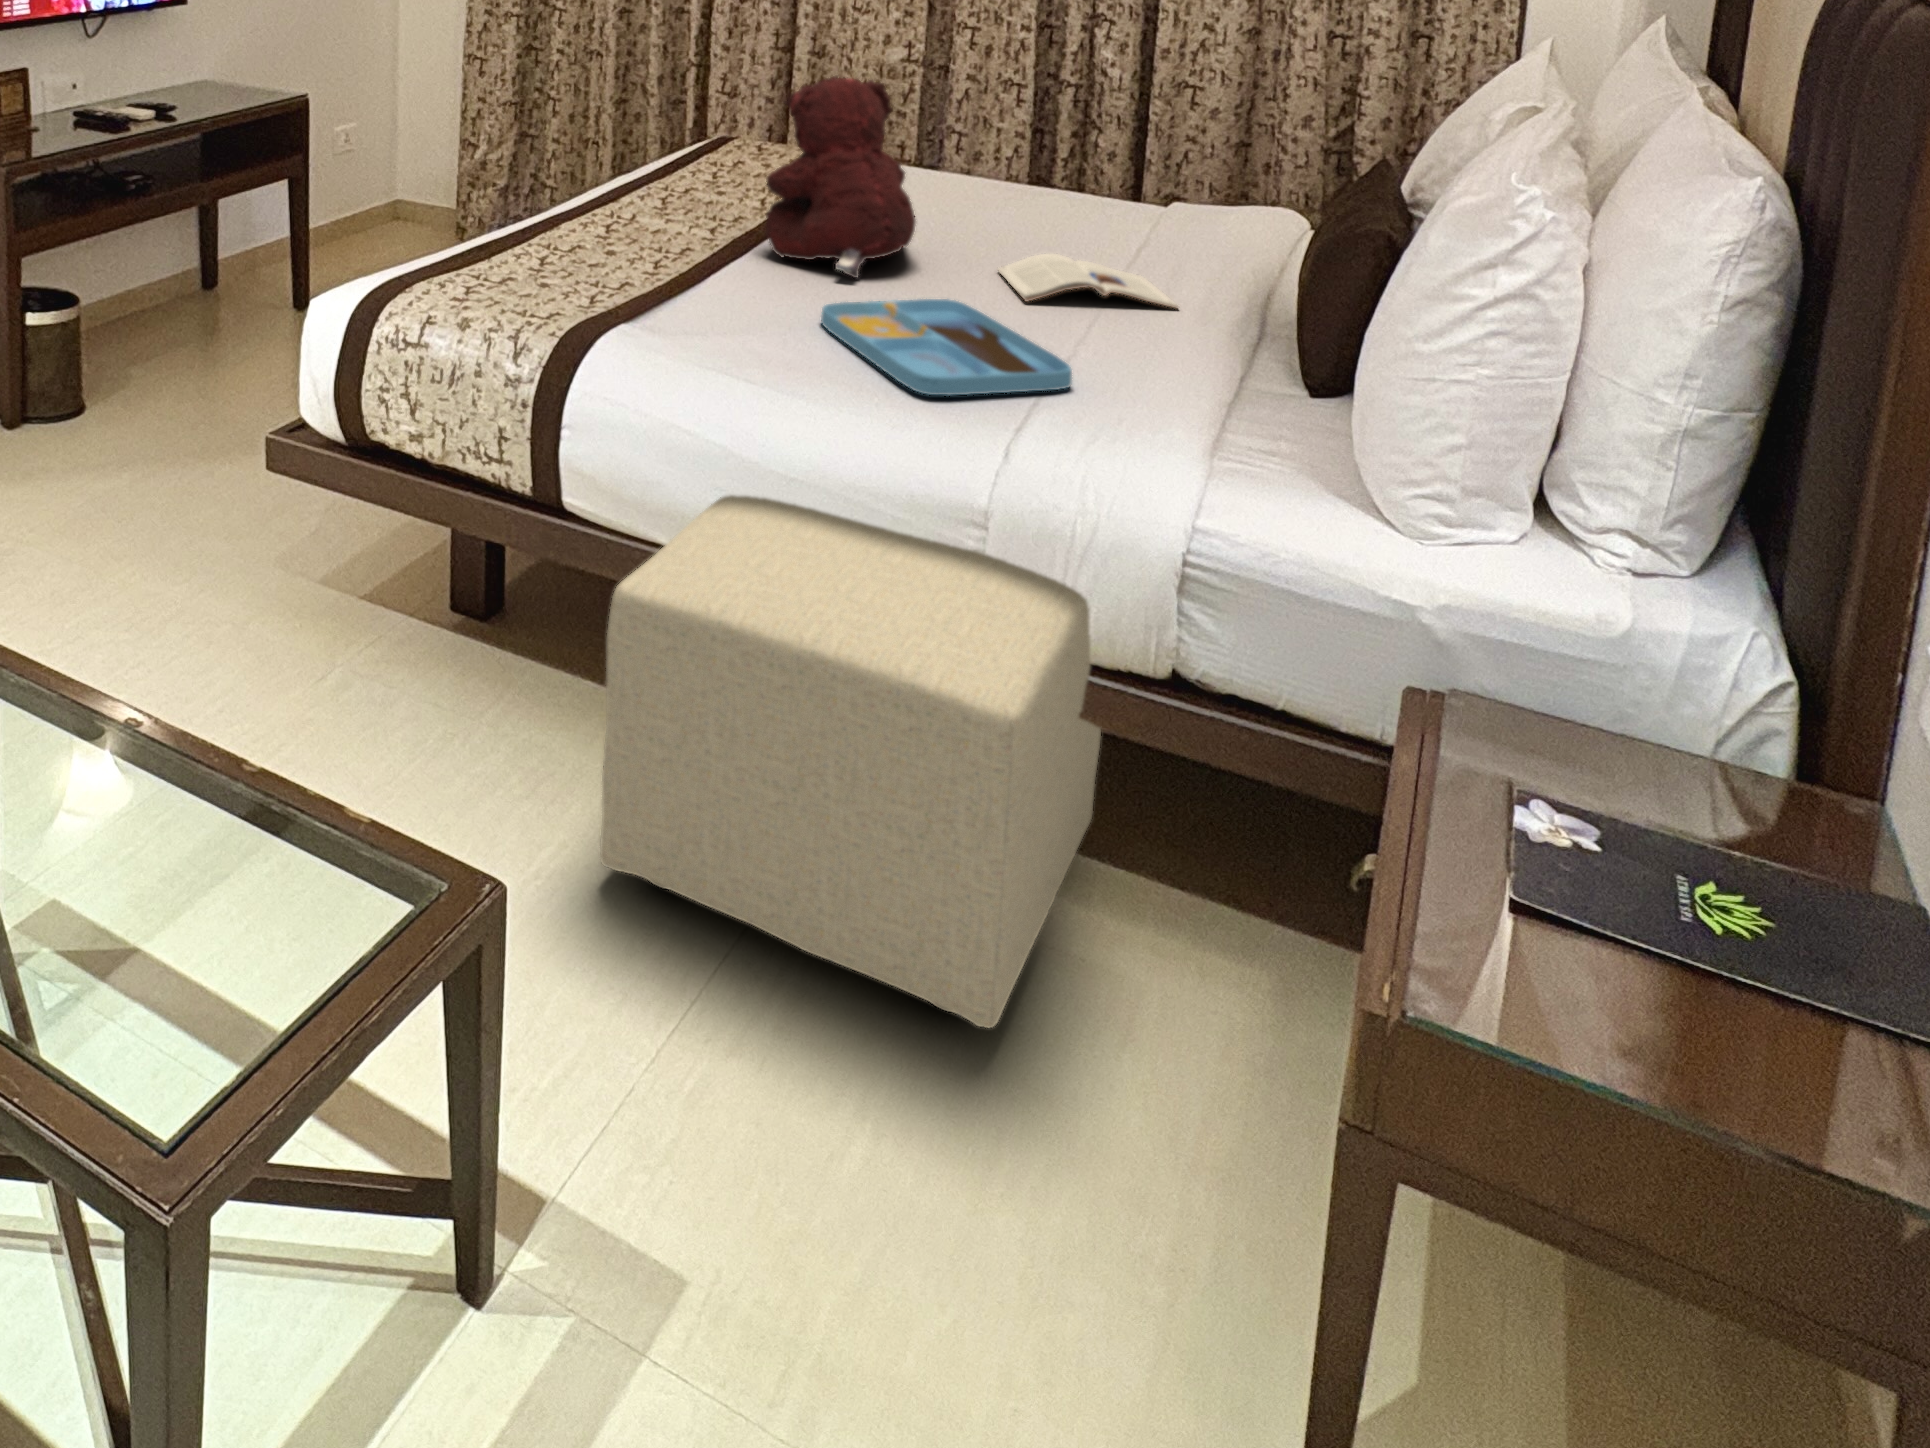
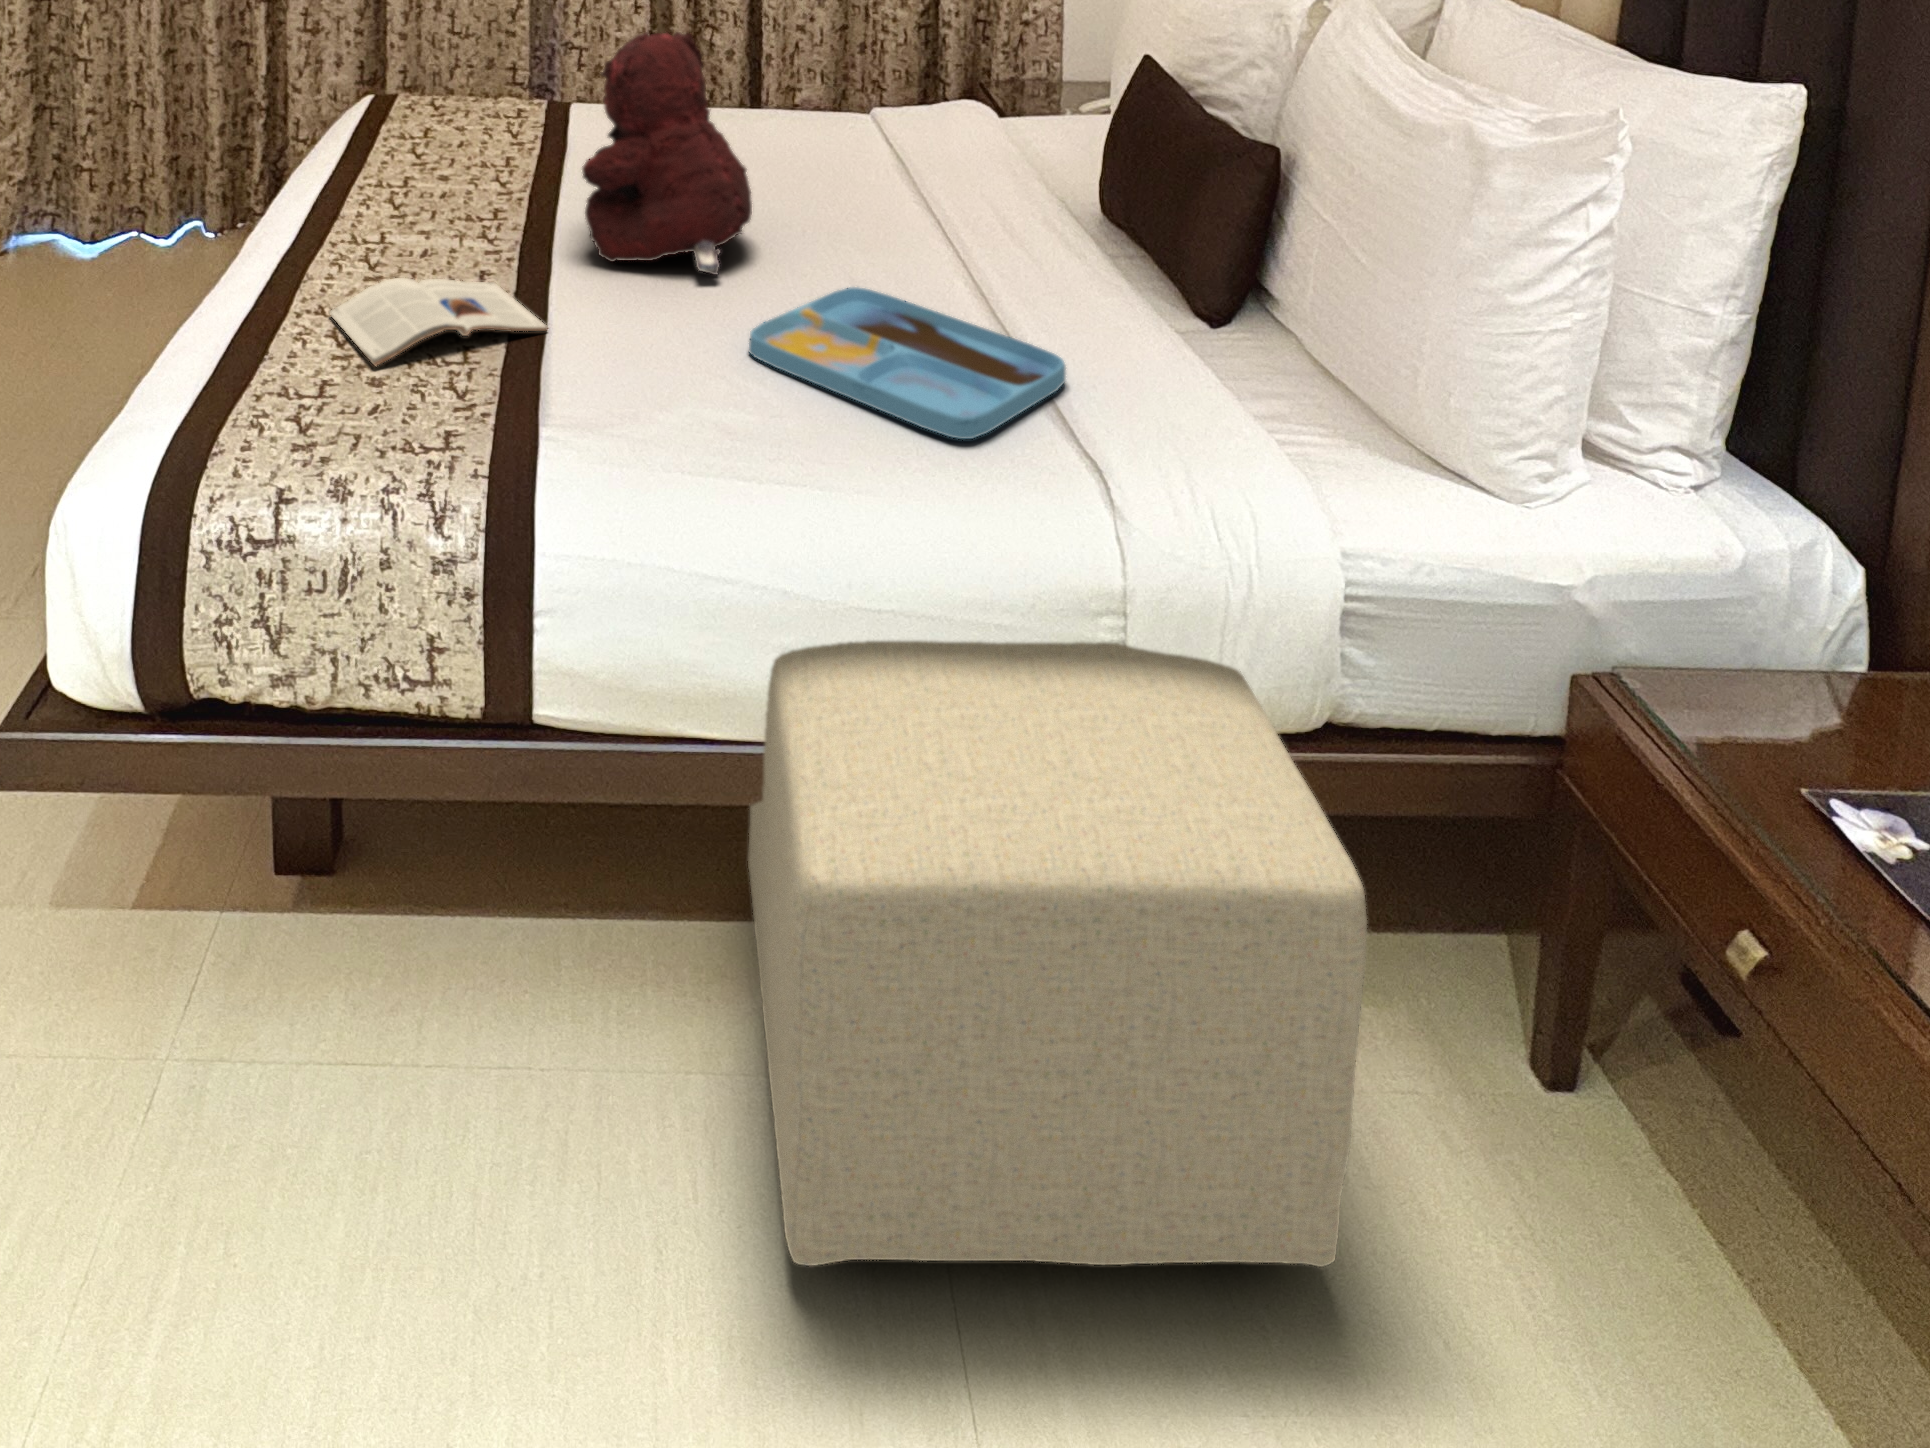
magazine: present [998,254,1179,308] -> present [330,278,548,366]

